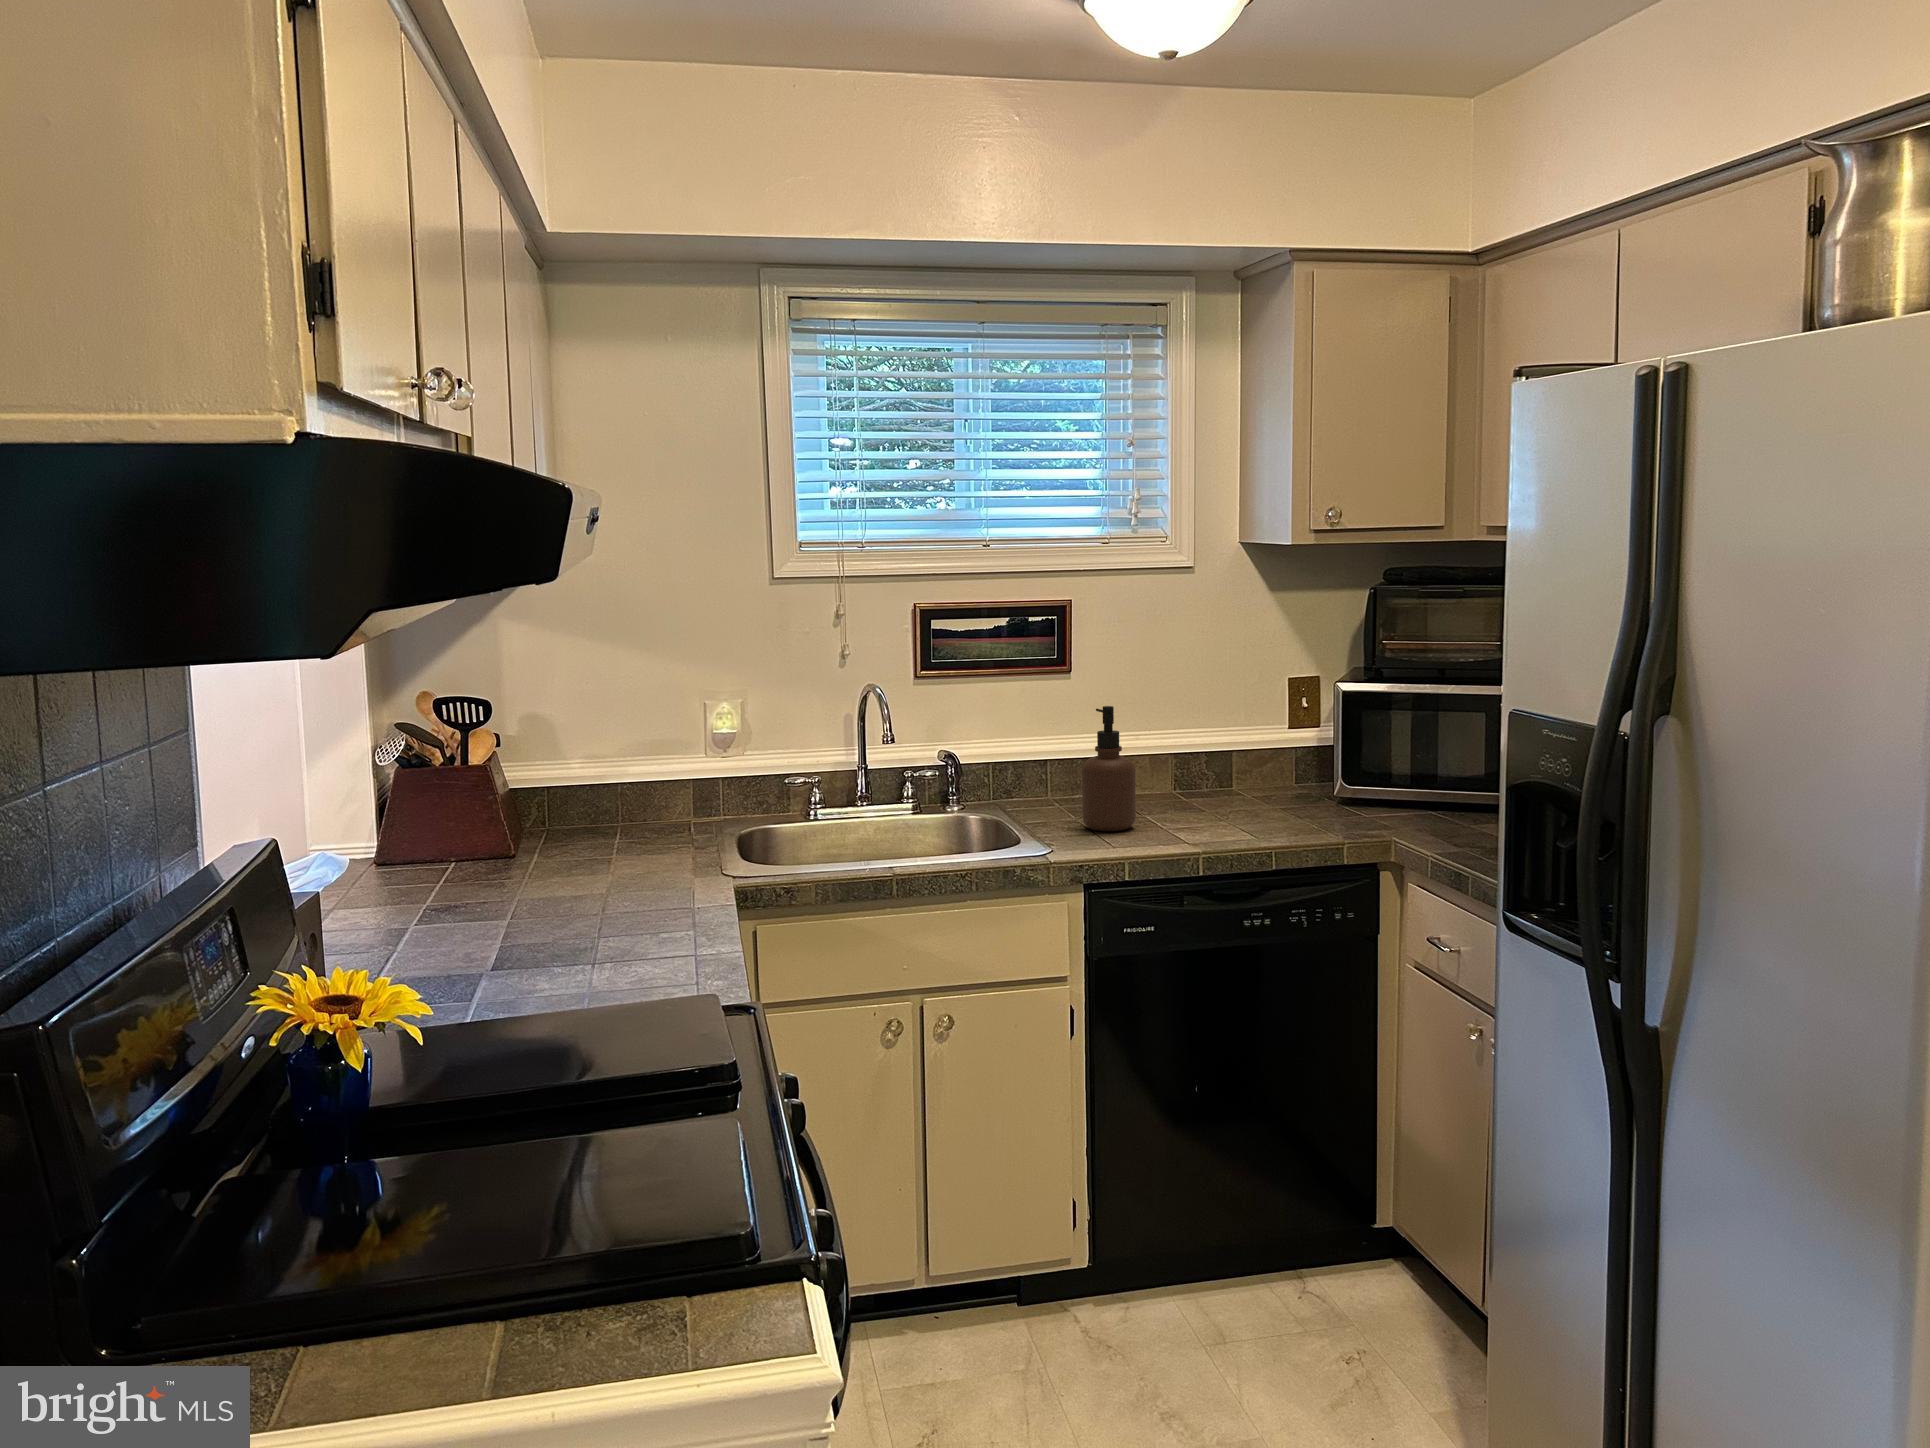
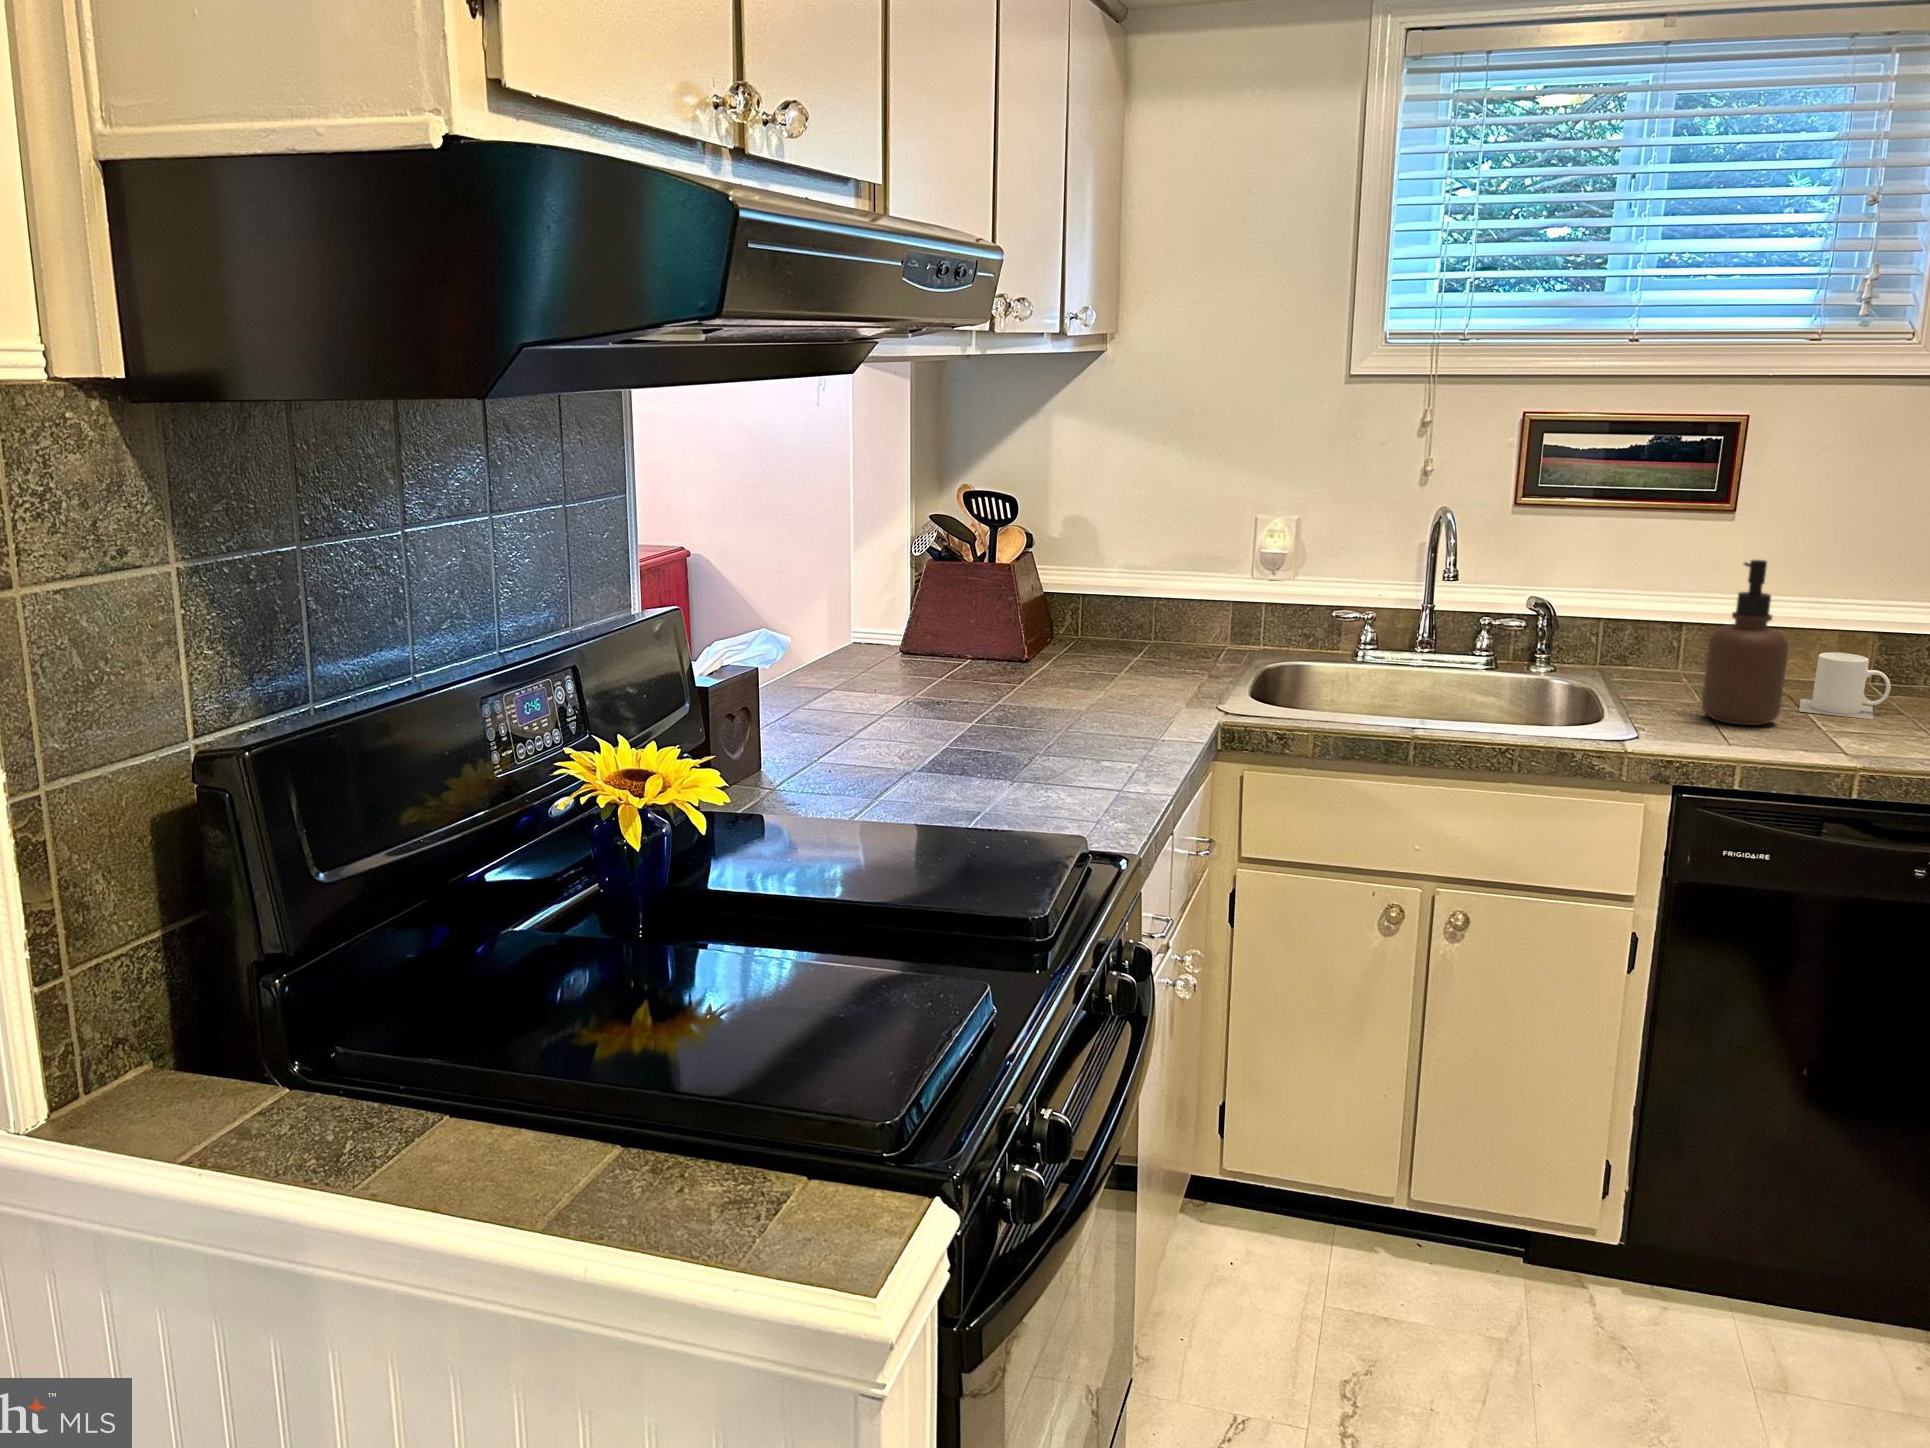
mug: none [1137,770,1195,816] -> present [1799,653,1891,719]

